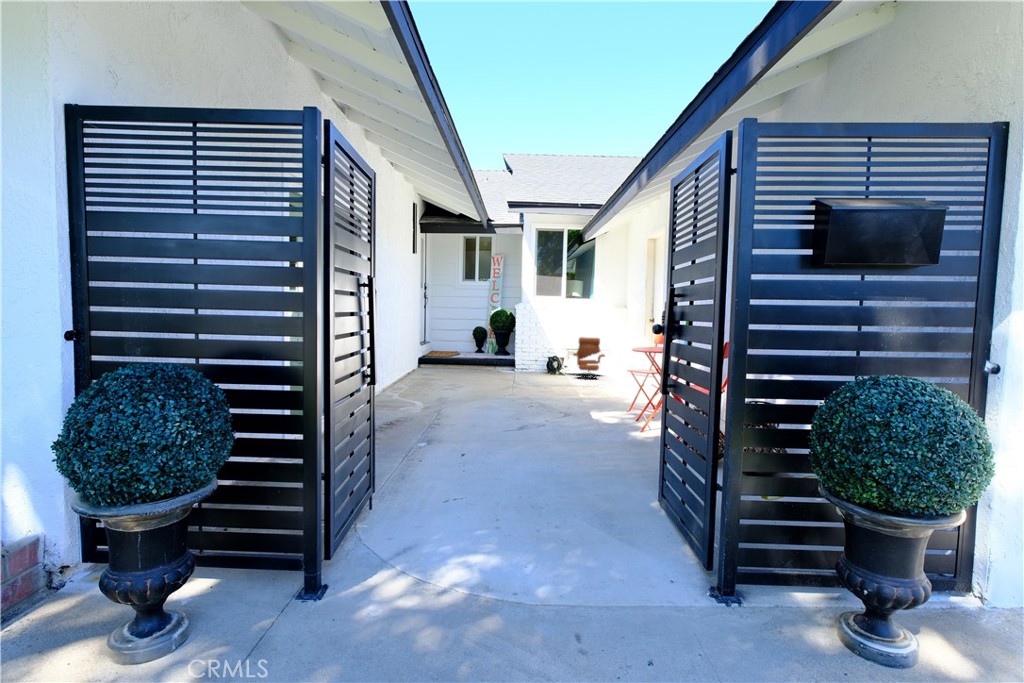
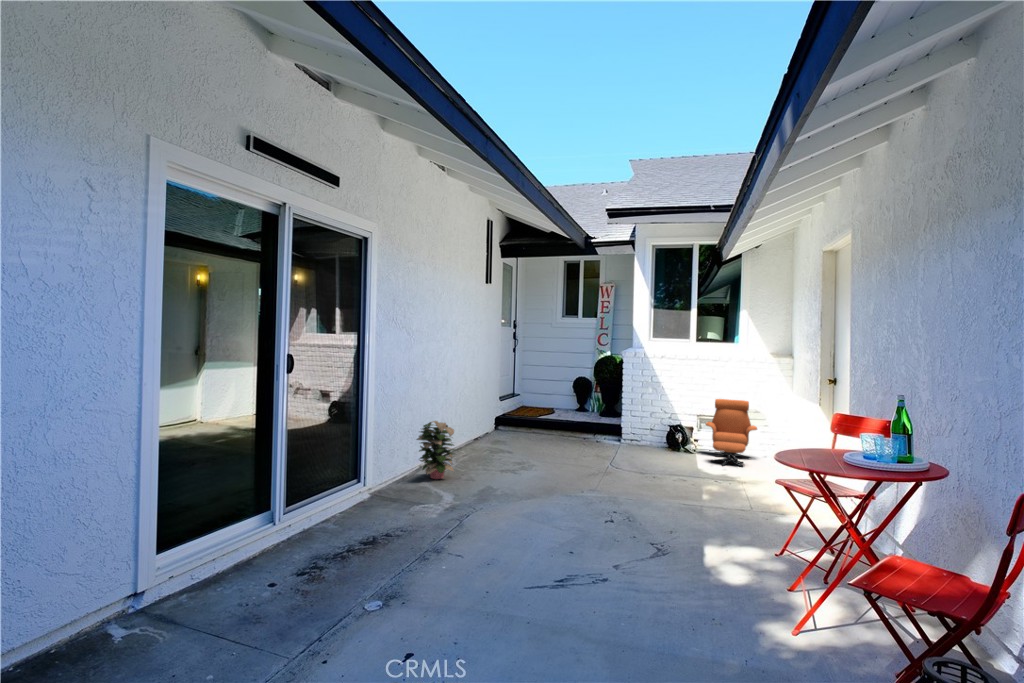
decorative plant: none [385,352,415,393] -> present [417,421,454,479]

